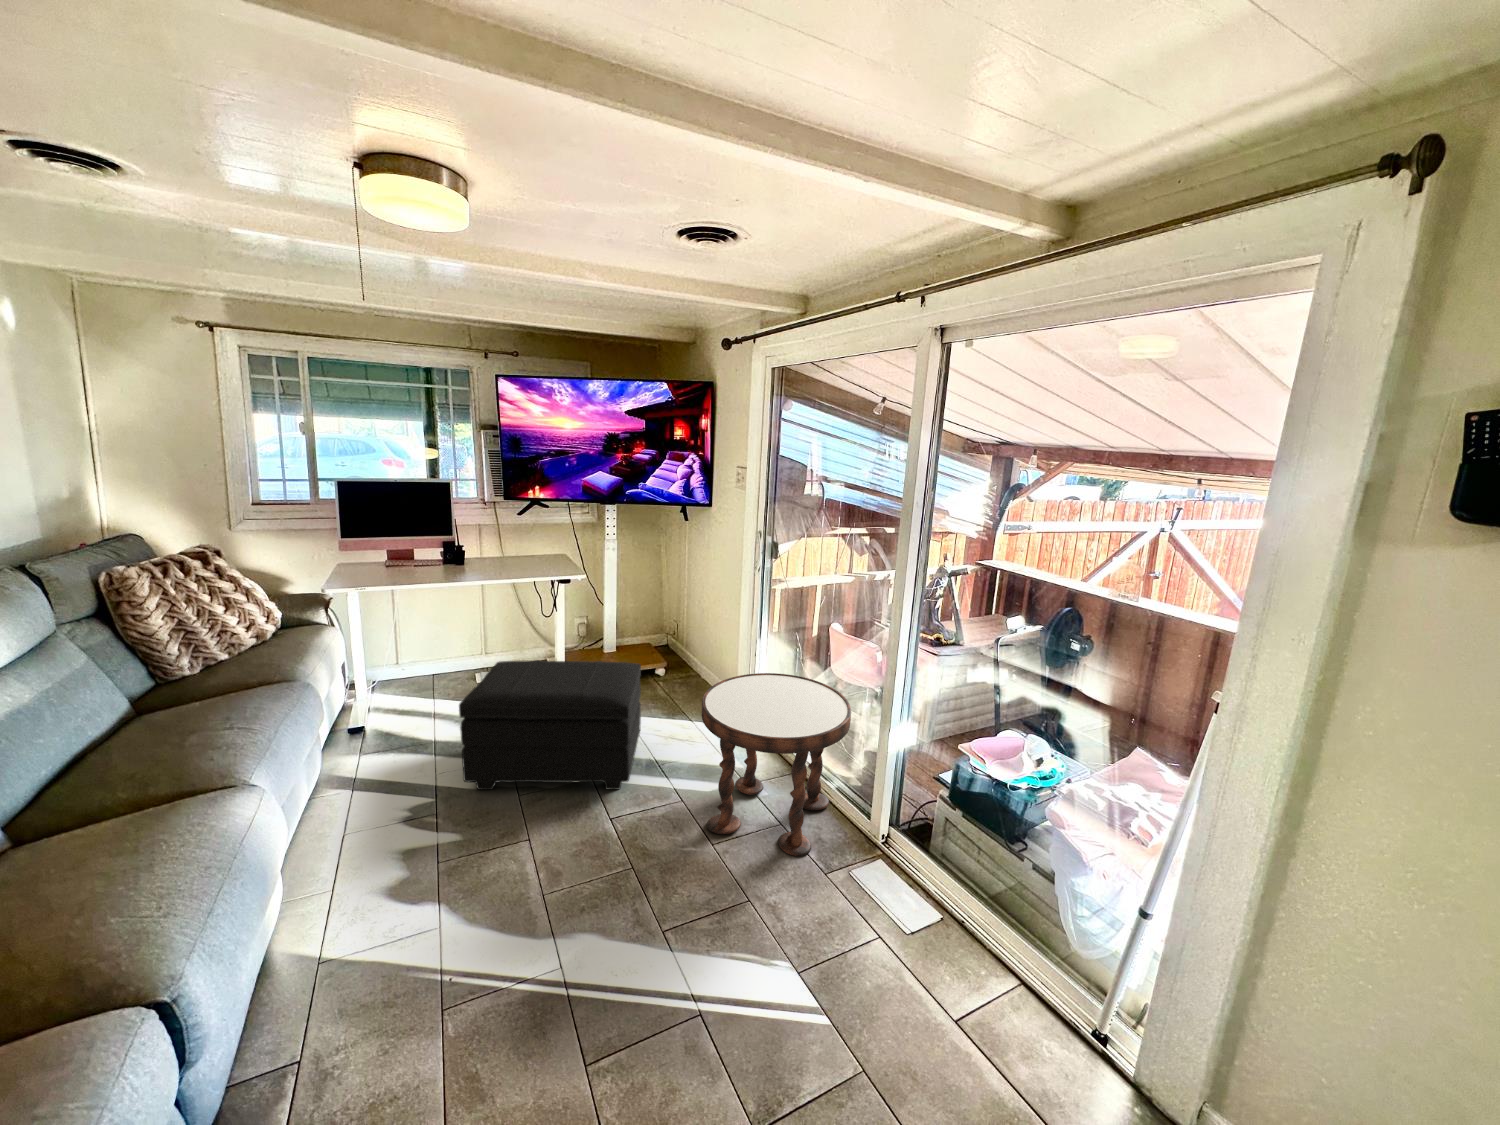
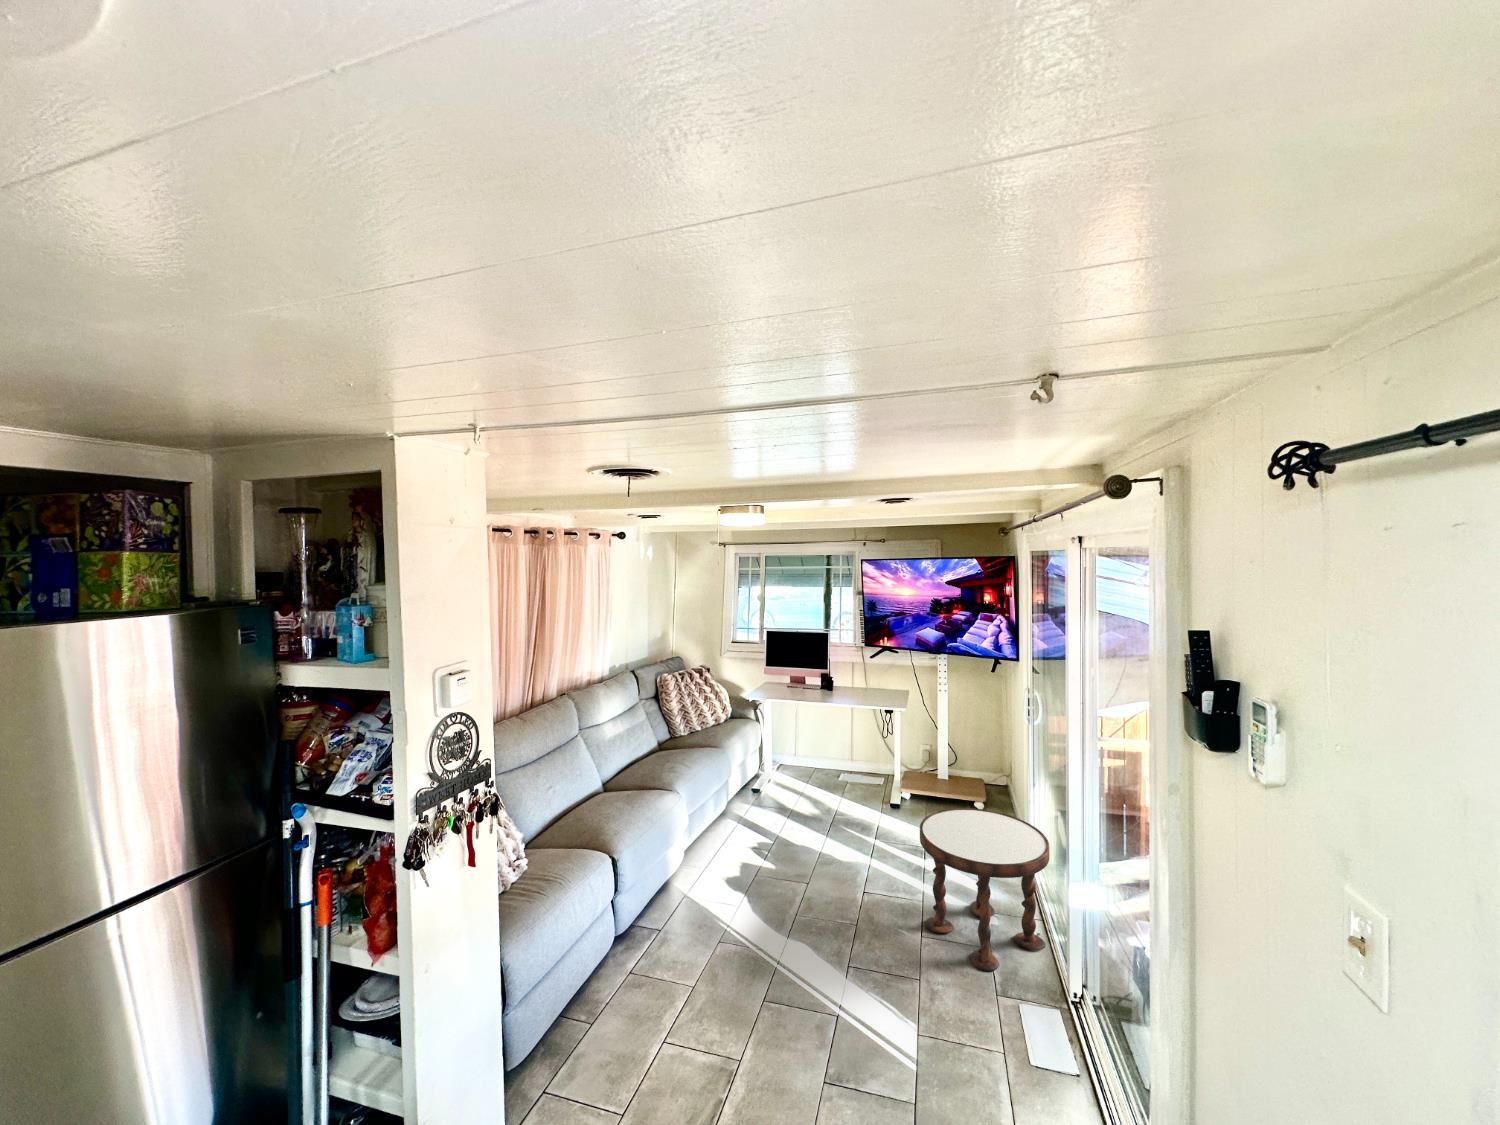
footstool: present [459,660,641,790] -> none [790,762,923,877]

